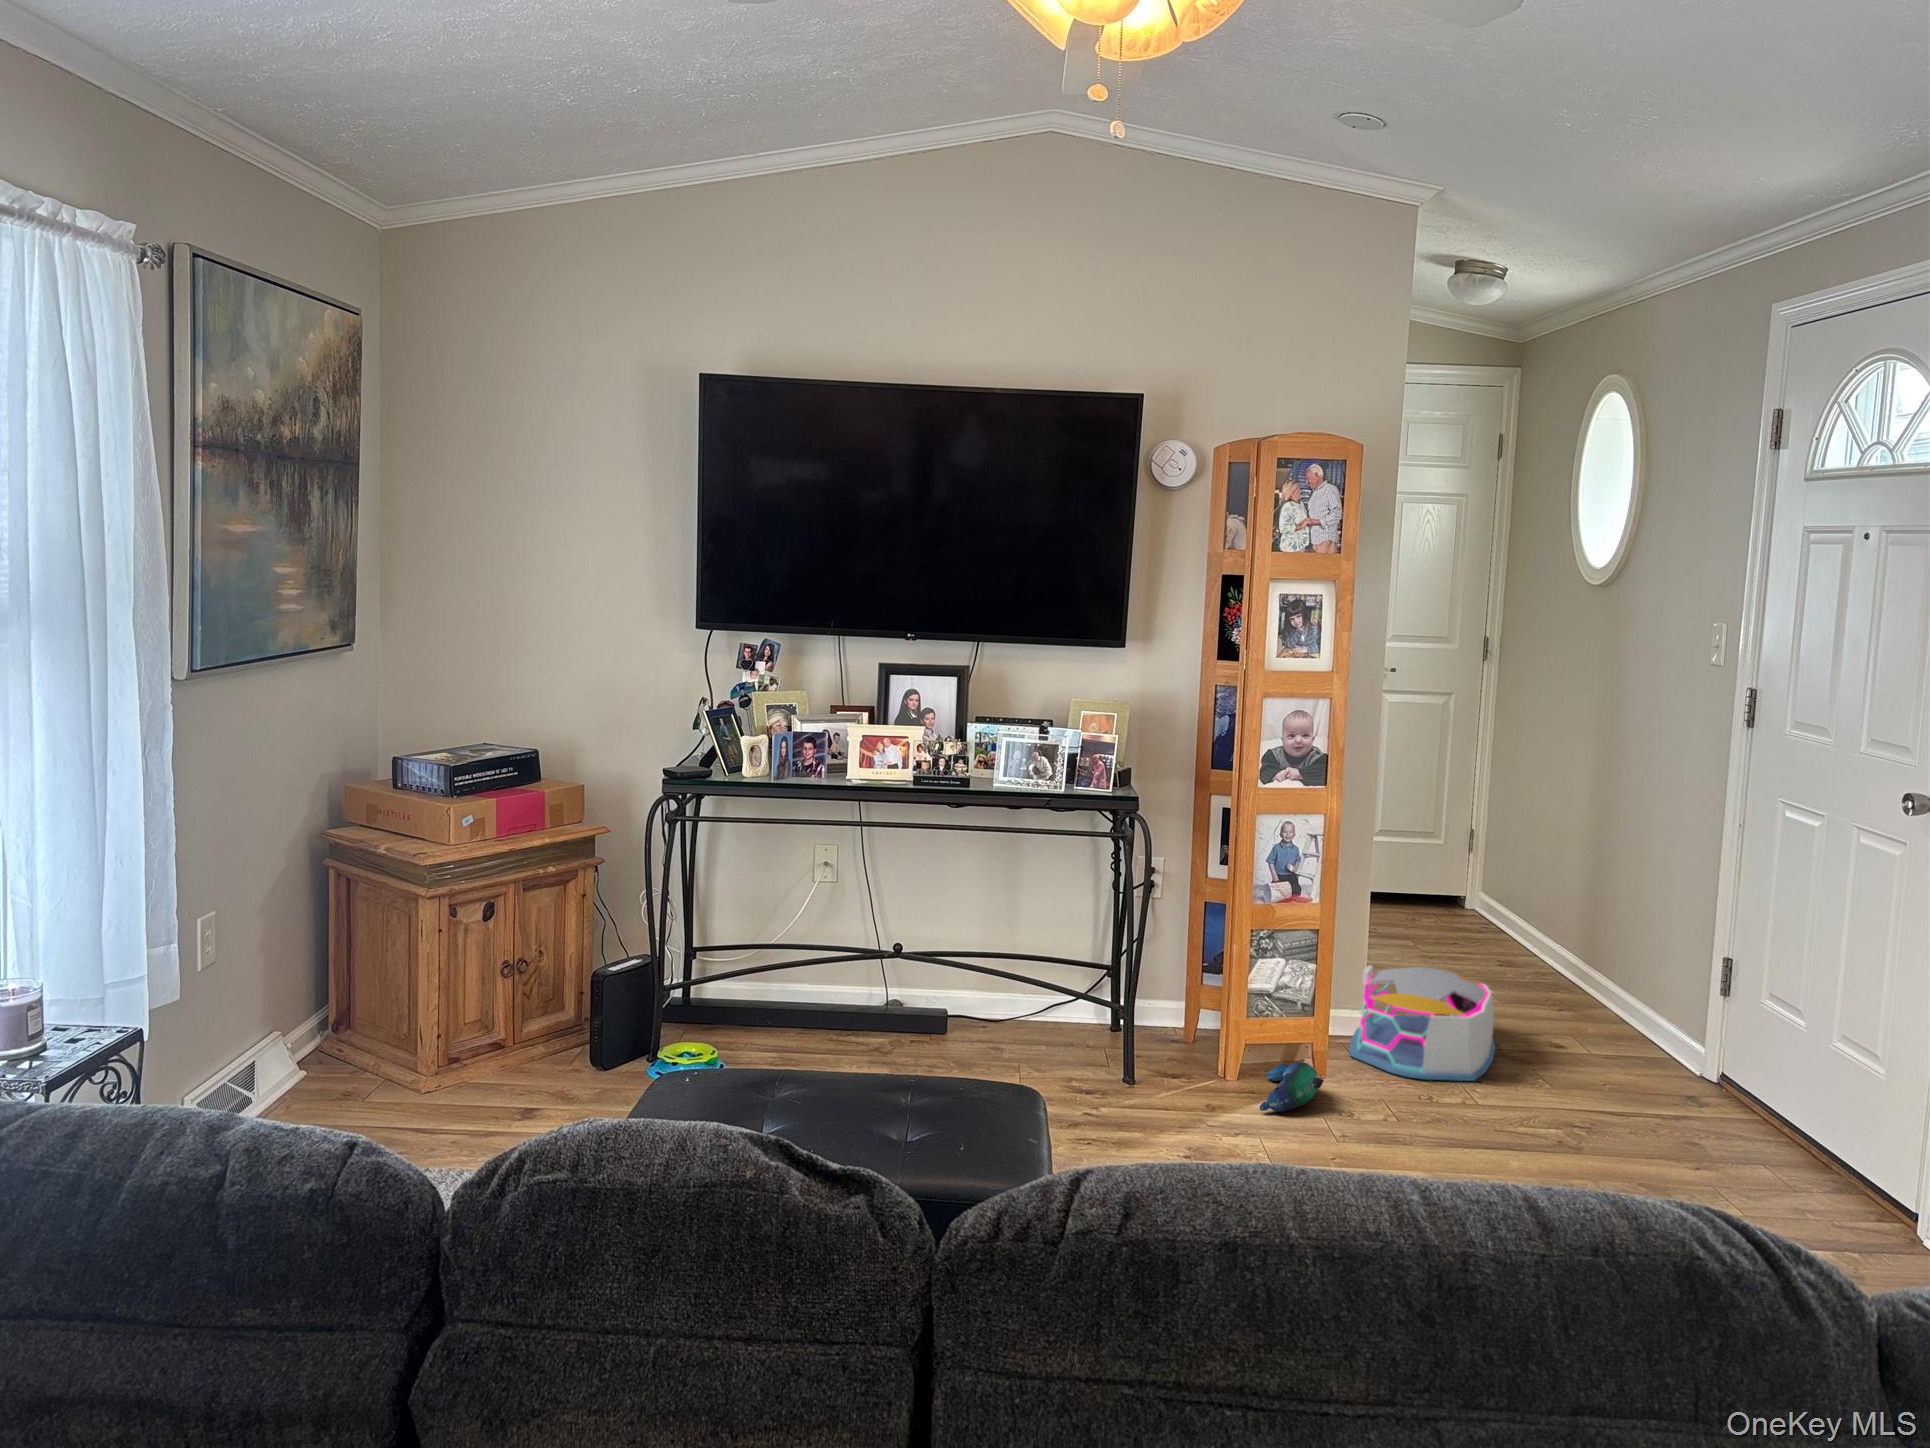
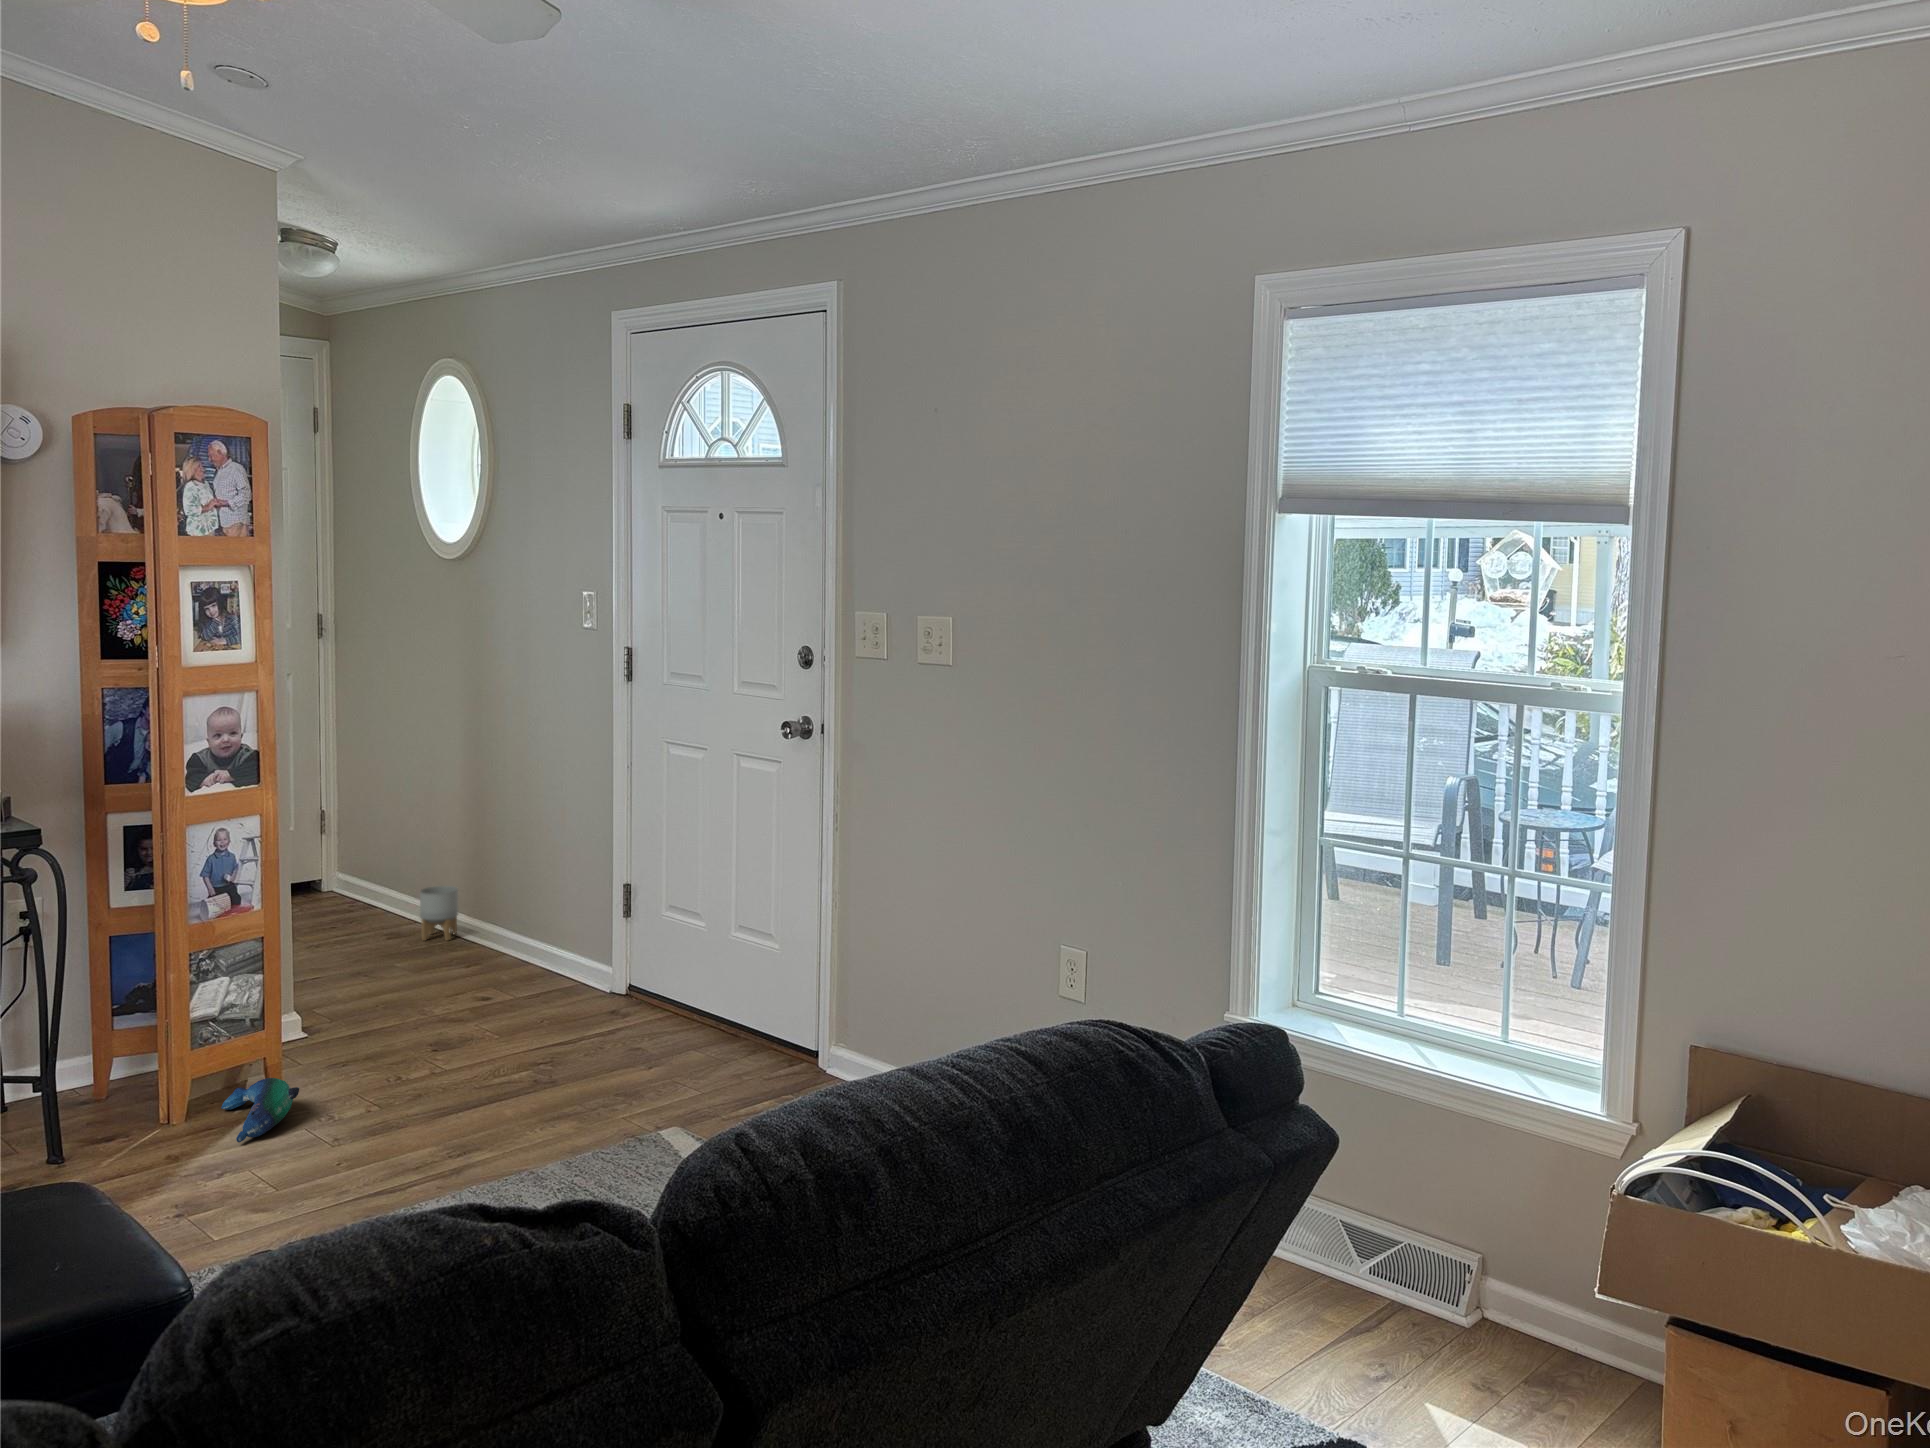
planter: none [1529,927,1573,988] -> present [420,886,458,940]
storage bin: present [1350,966,1495,1081] -> none [289,948,434,1061]

